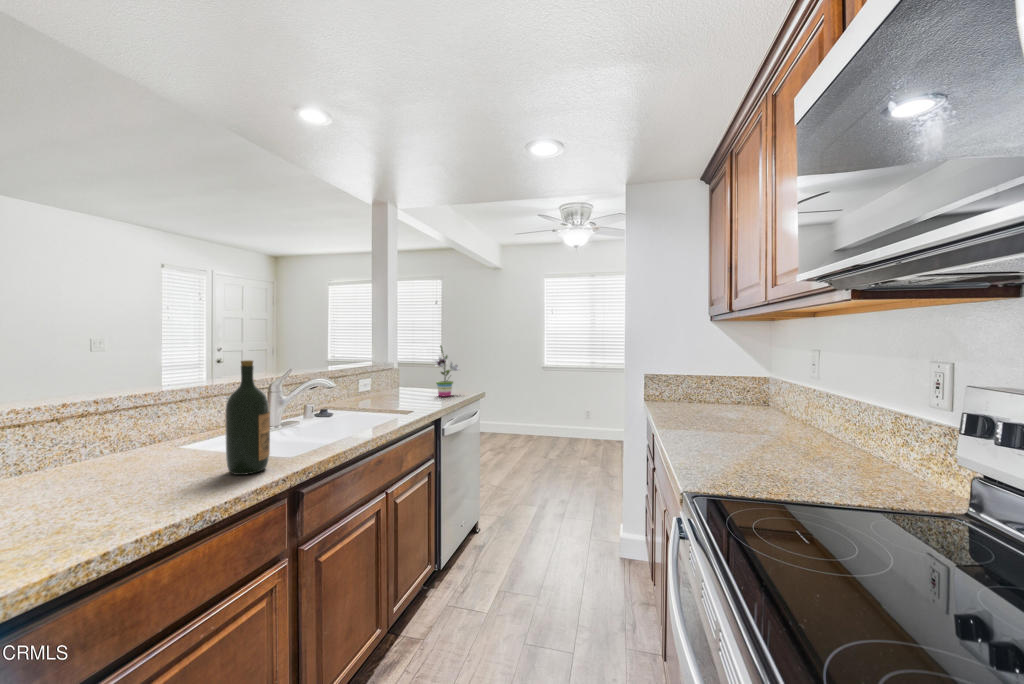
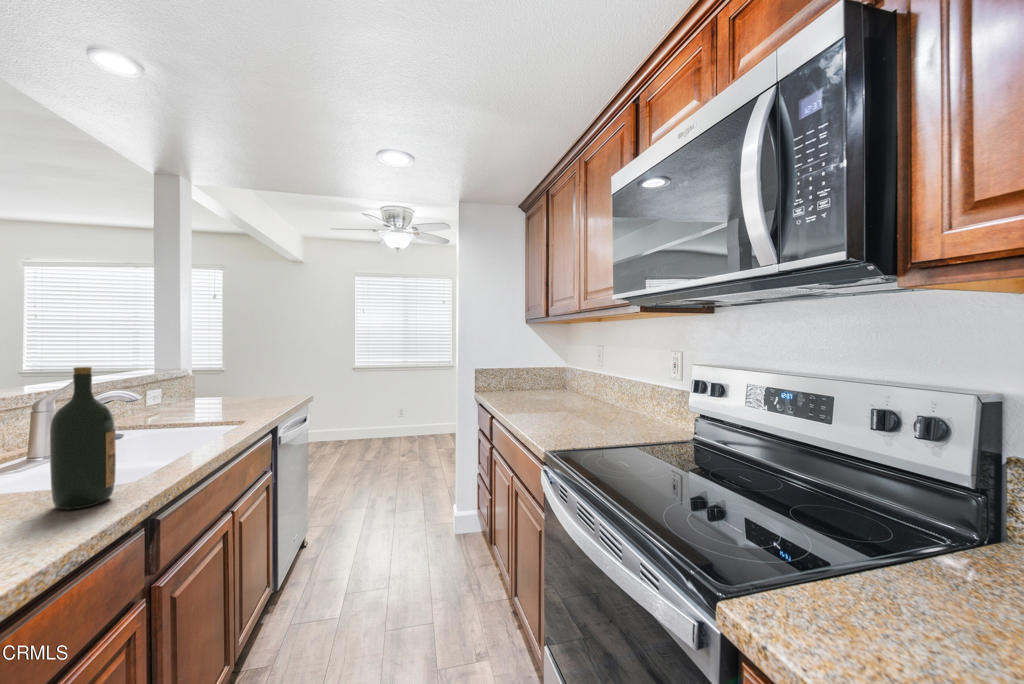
potted plant: present [435,345,458,396] -> none [257,347,290,403]

